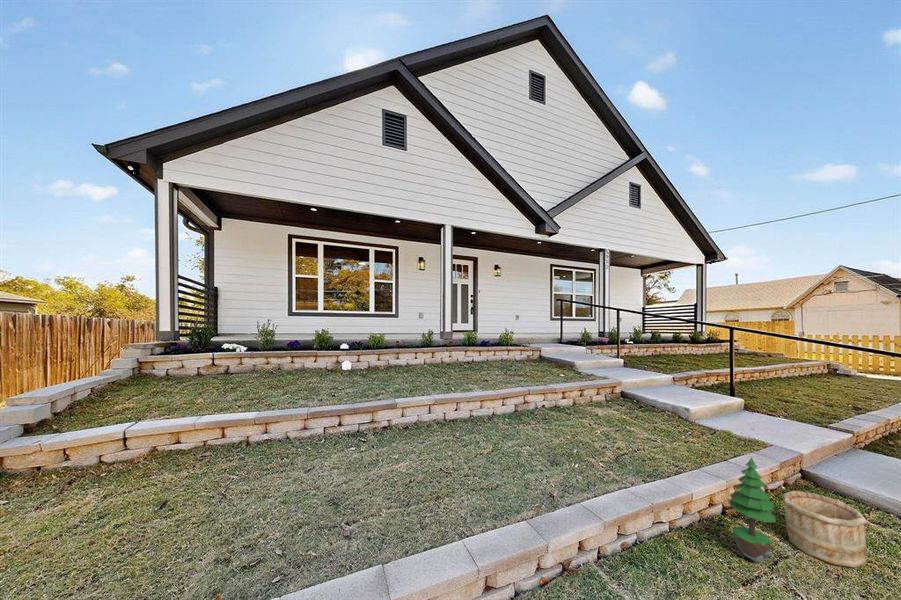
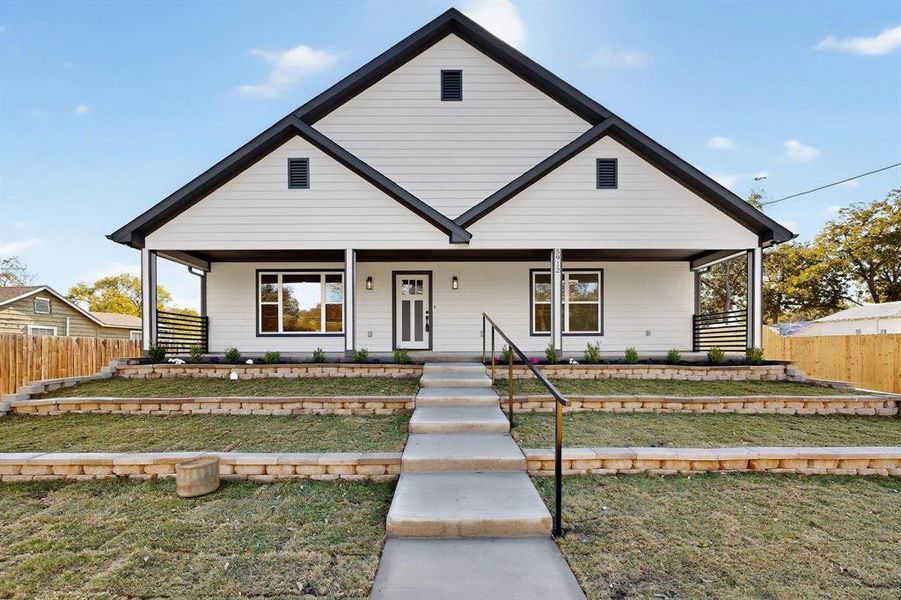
potted tree: present [728,458,776,562] -> none [139,421,167,486]

